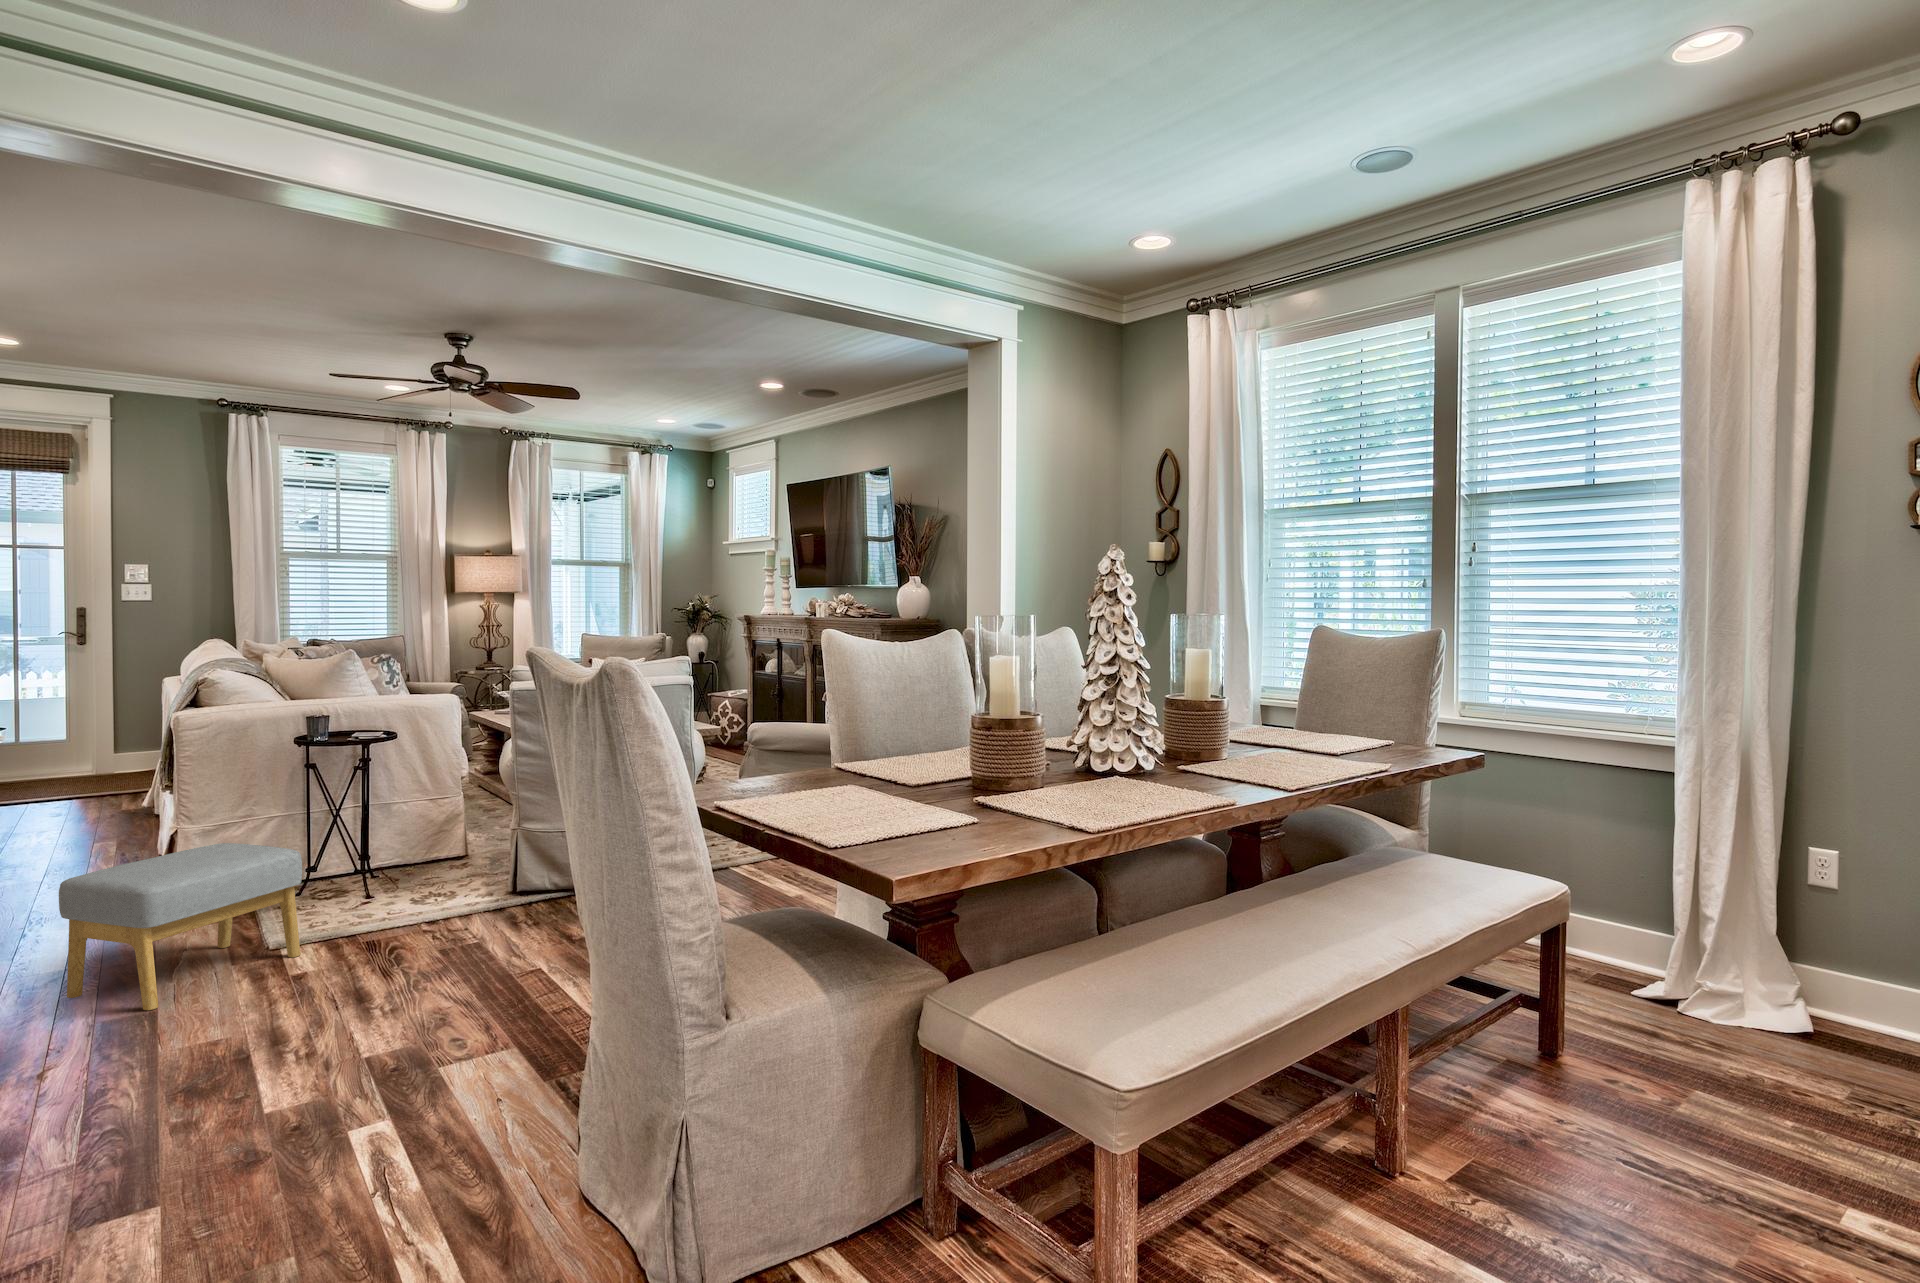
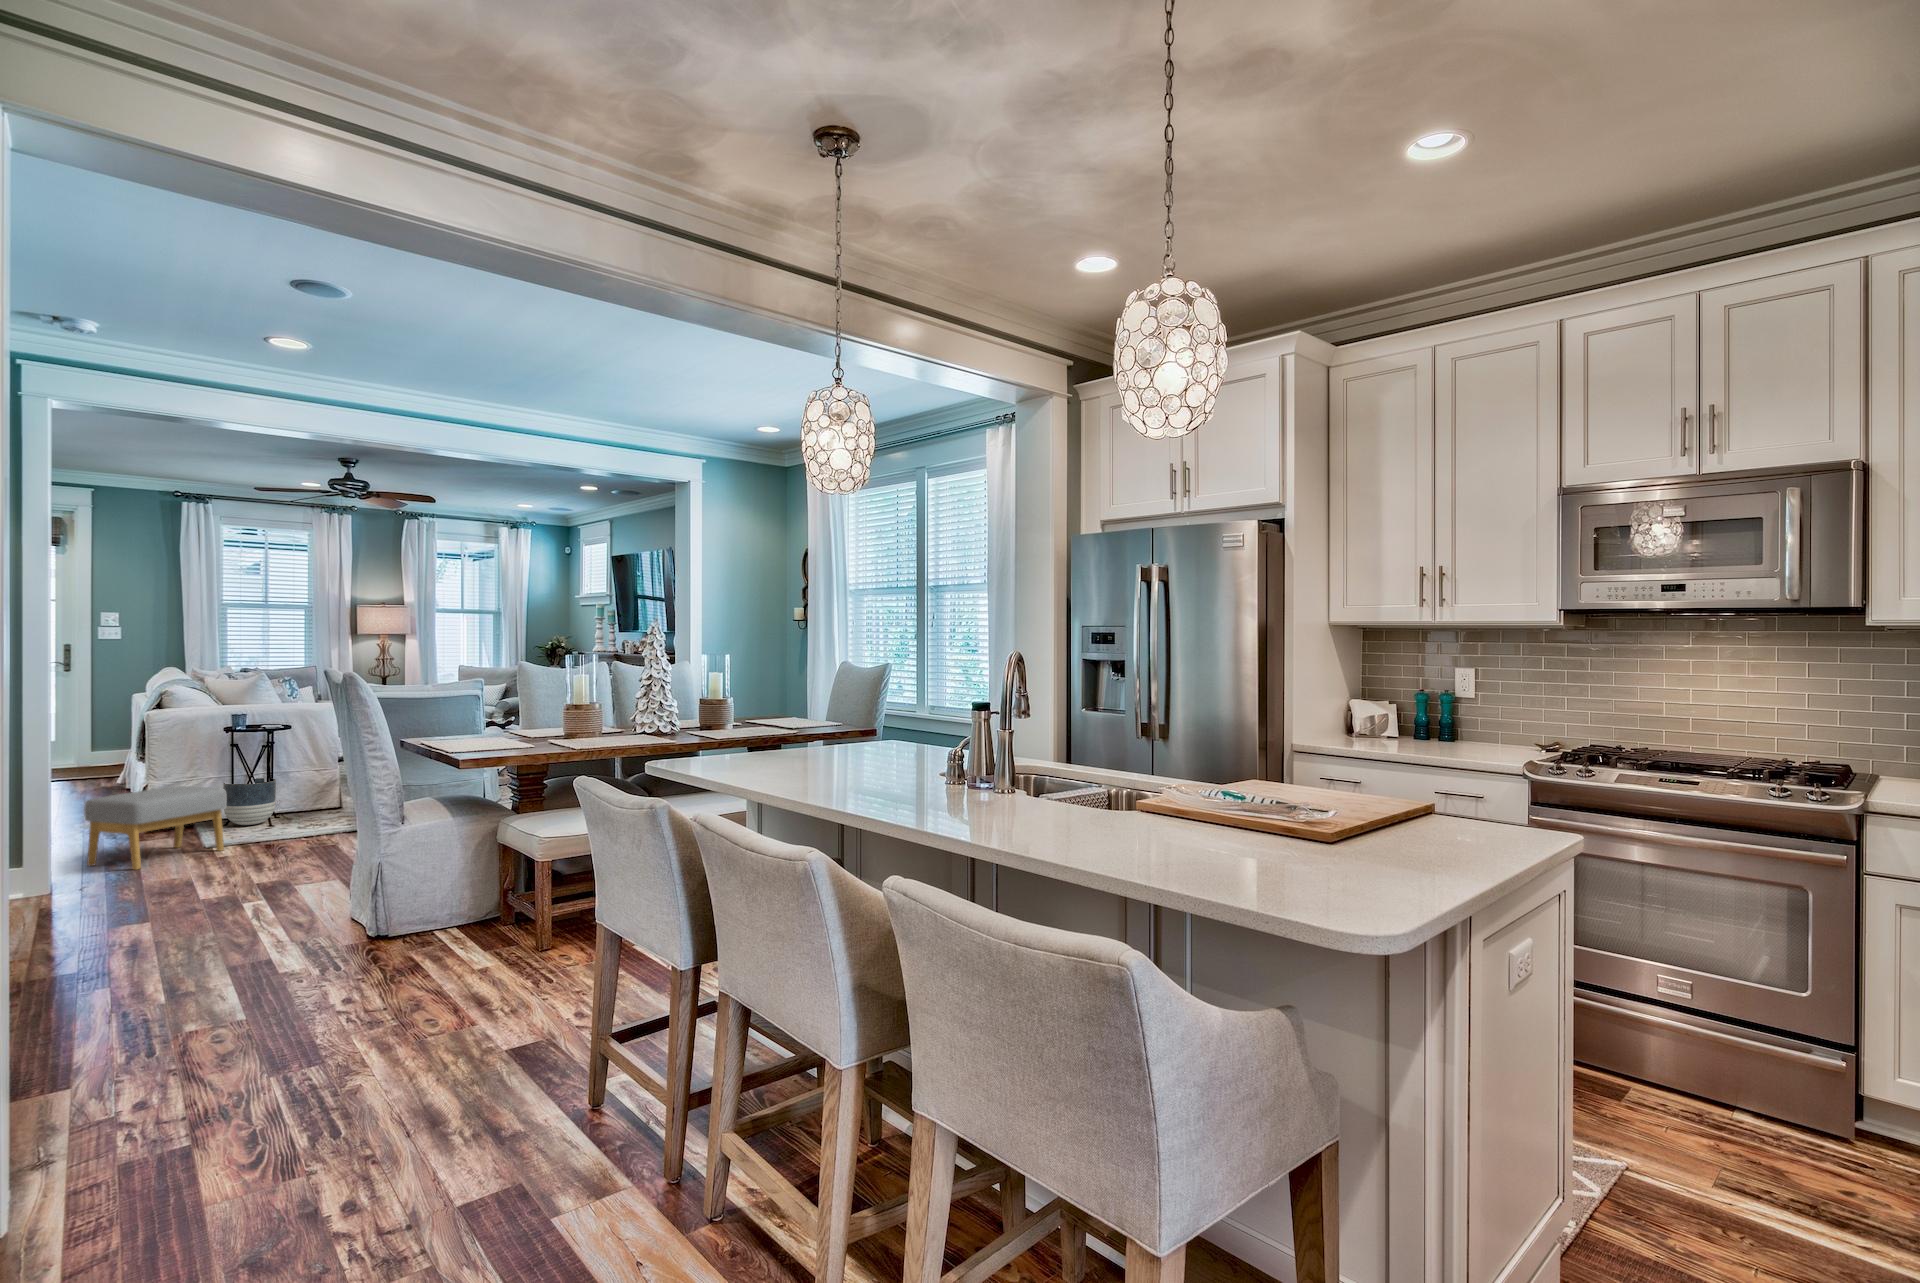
planter: none [295,814,374,892] -> present [223,778,276,825]

